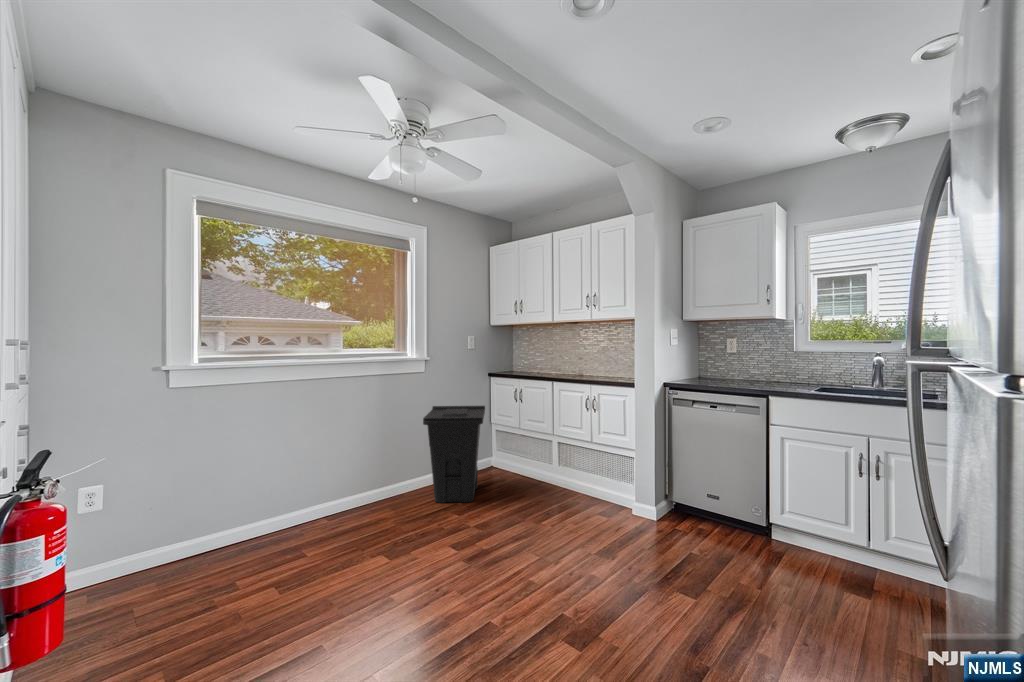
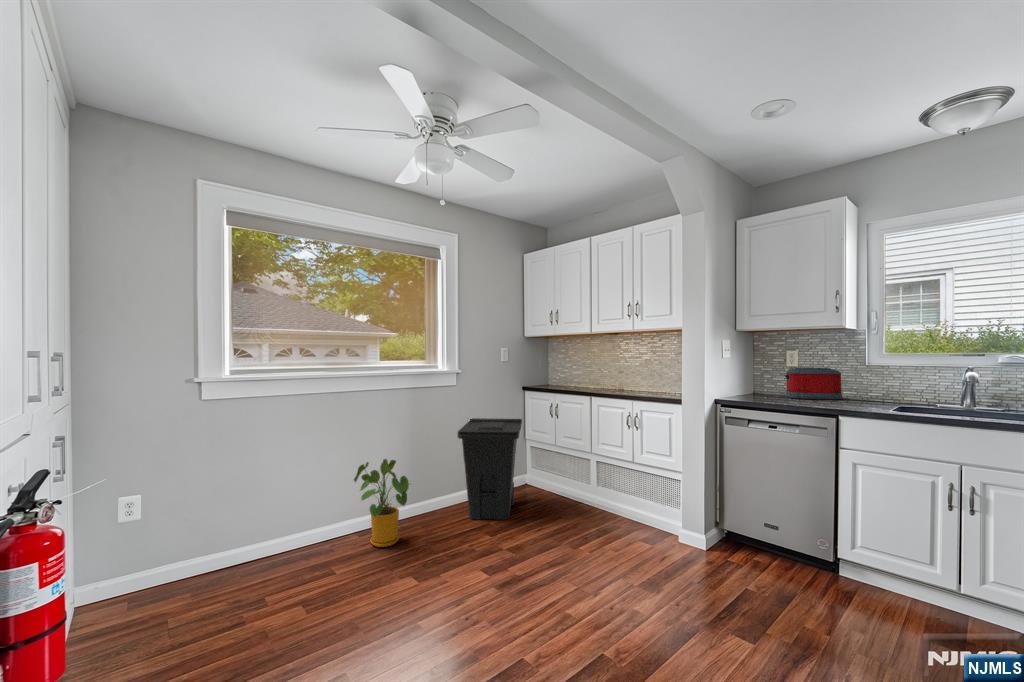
toaster: none [726,354,775,382] -> present [785,368,843,399]
house plant: none [320,446,381,531] -> present [354,459,410,547]

